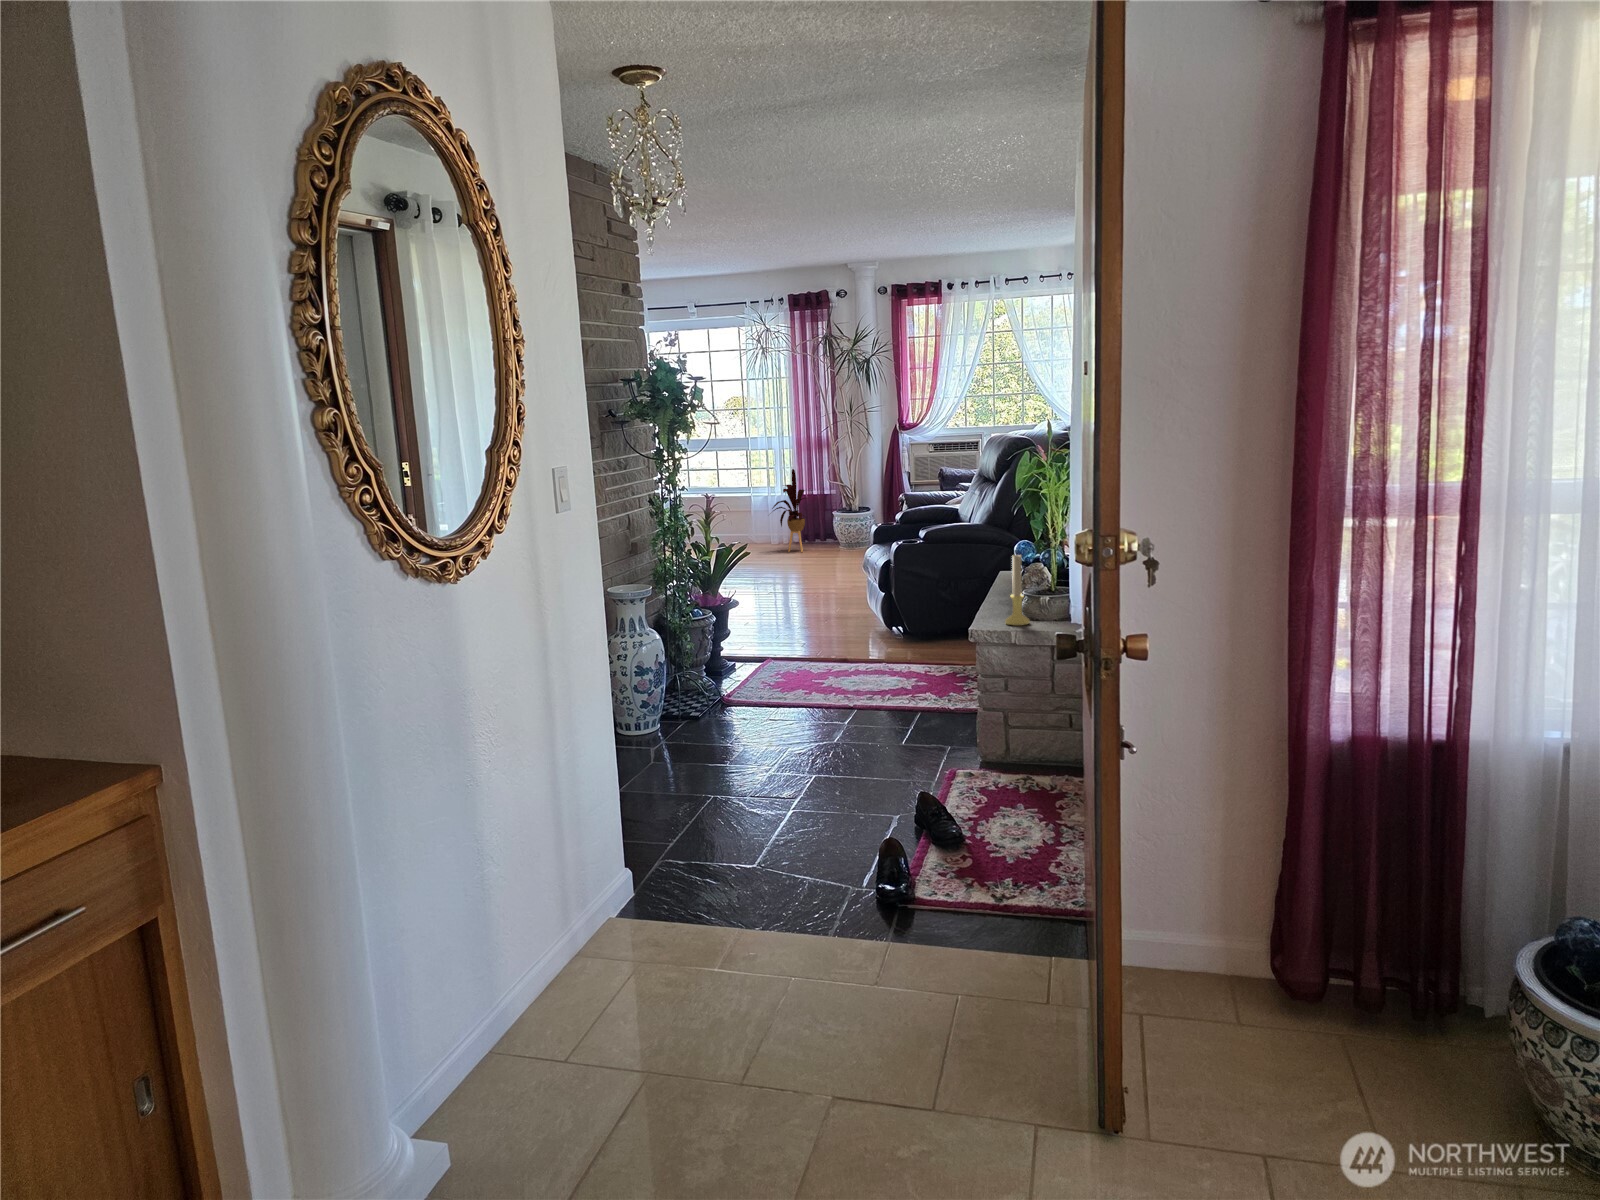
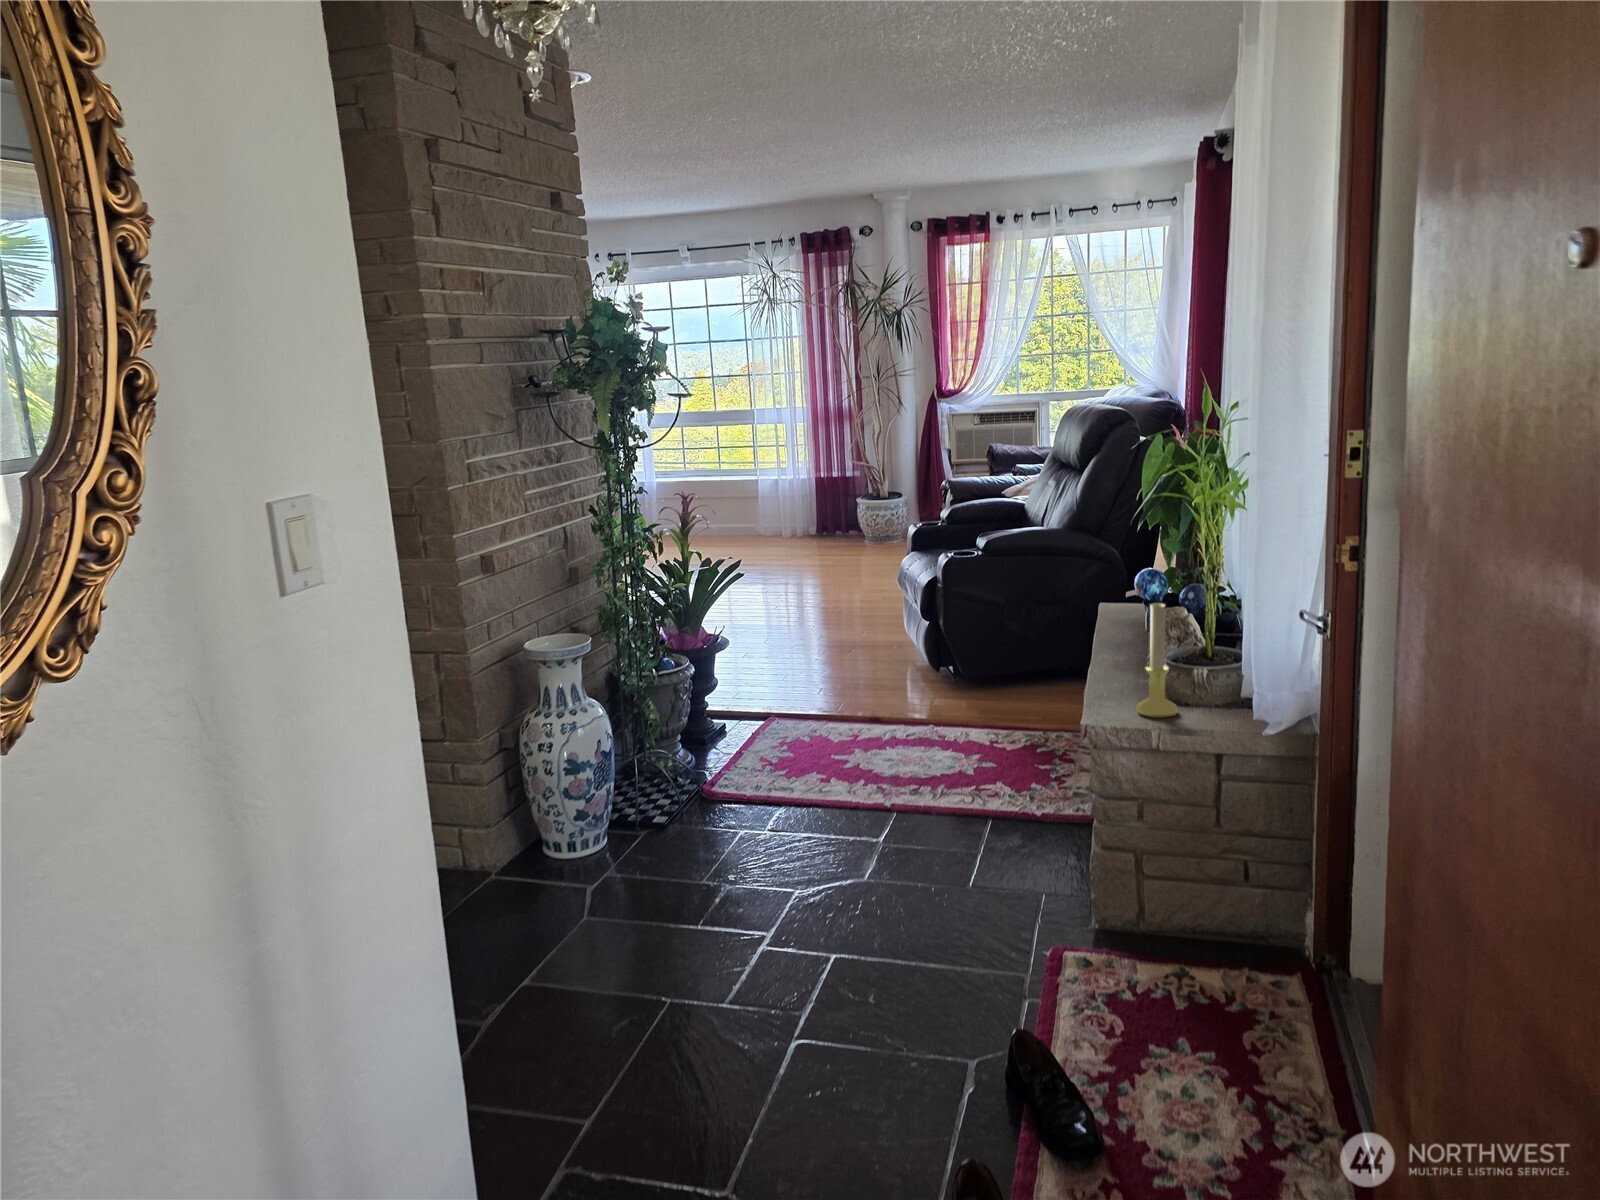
house plant: present [772,469,807,552] -> none [778,447,828,547]

